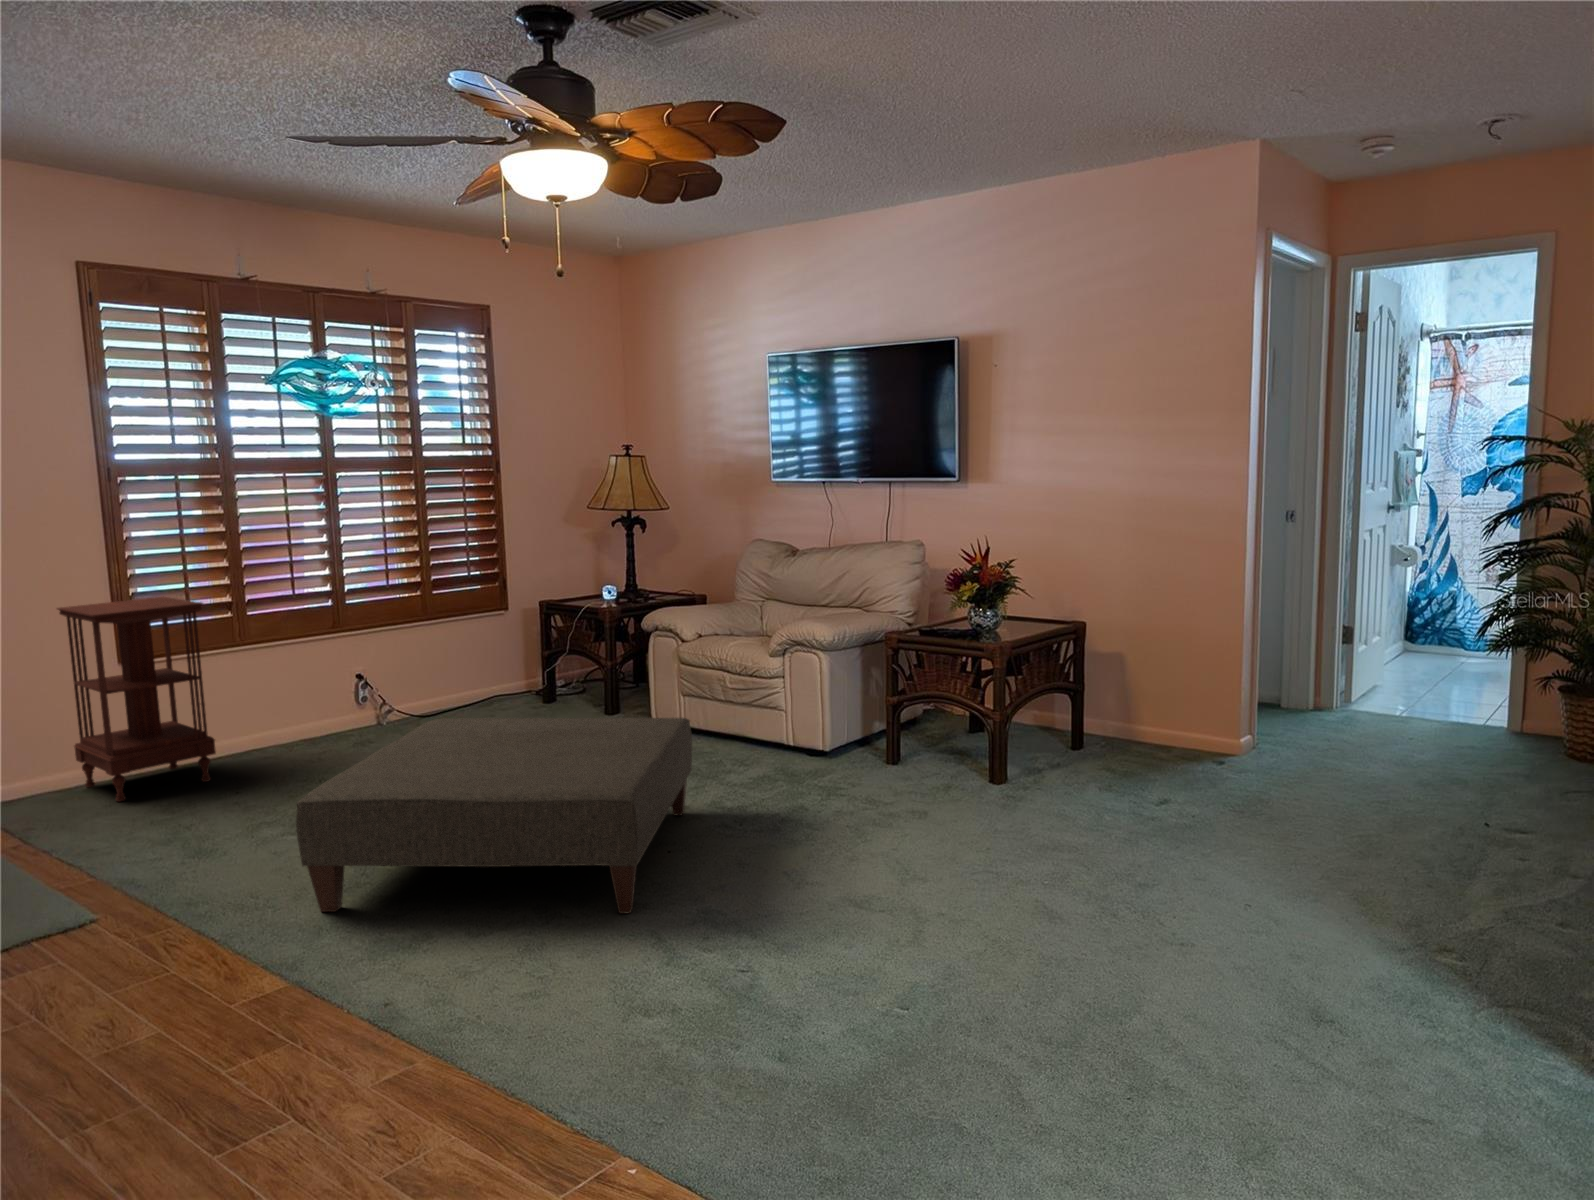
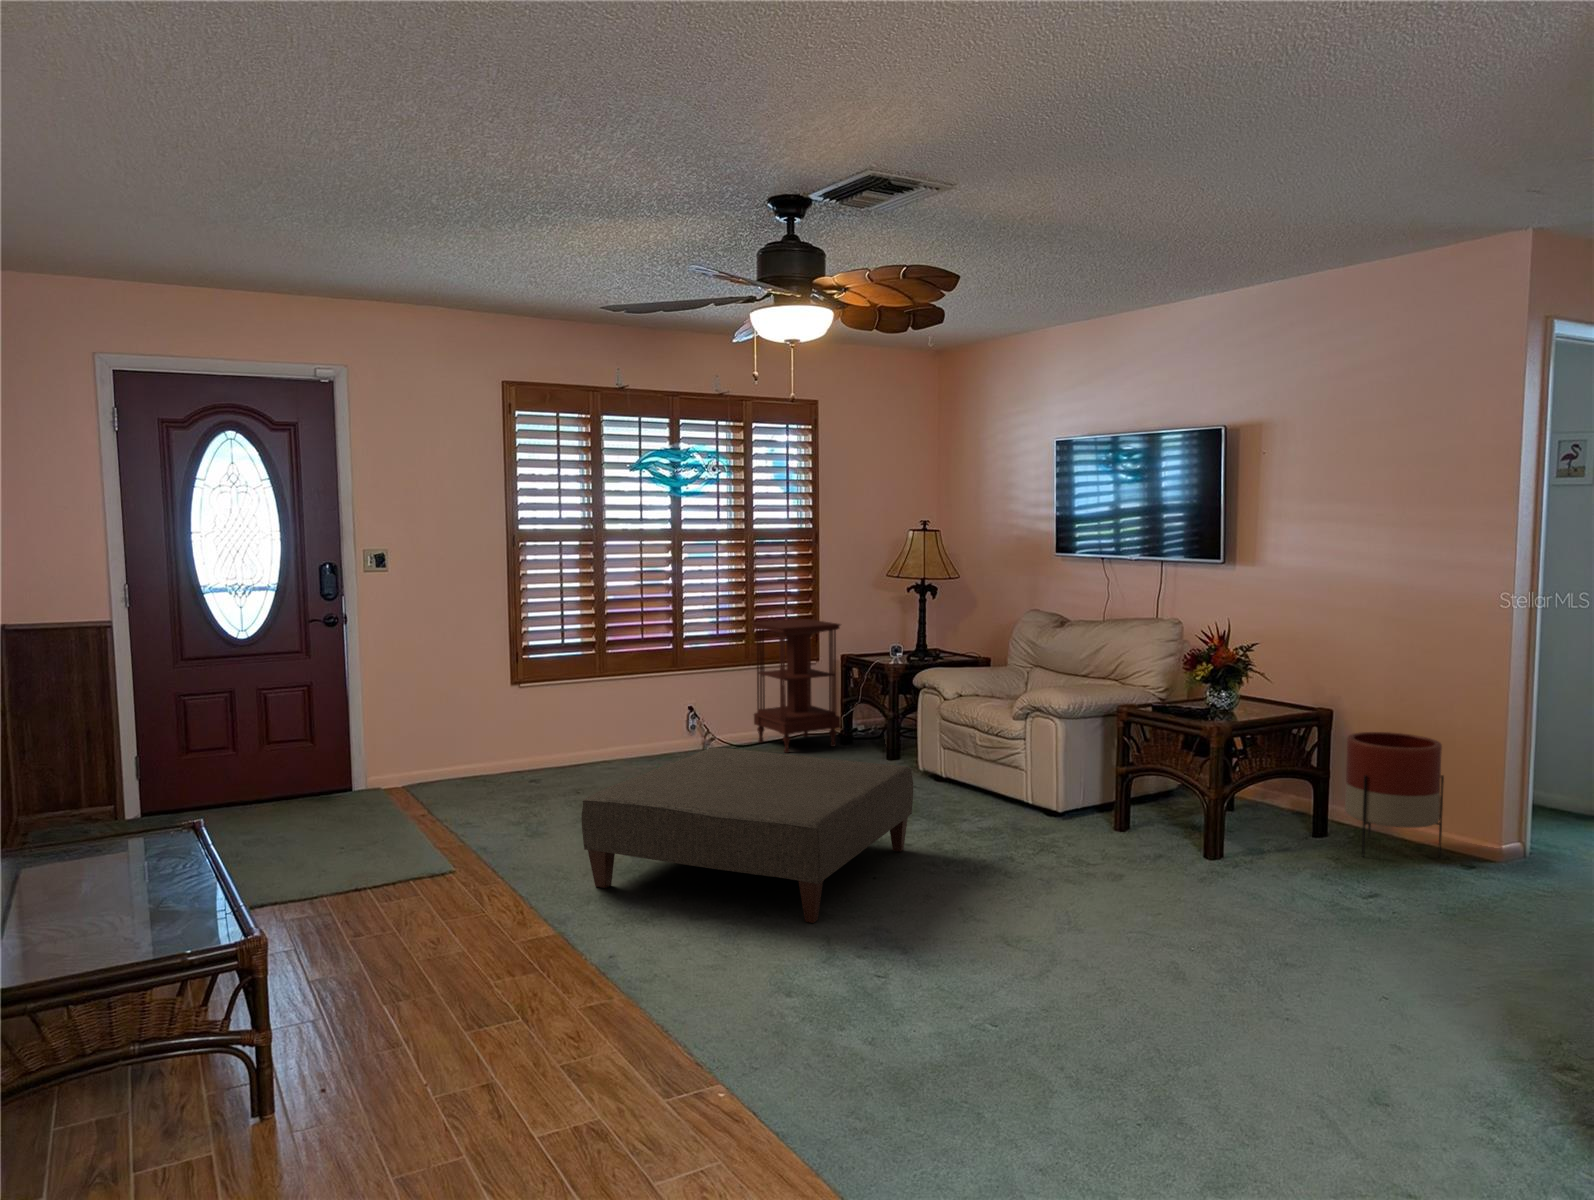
side table: present [57,597,216,802] -> present [752,619,841,753]
planter: none [1101,639,1188,762] -> present [1345,732,1444,857]

